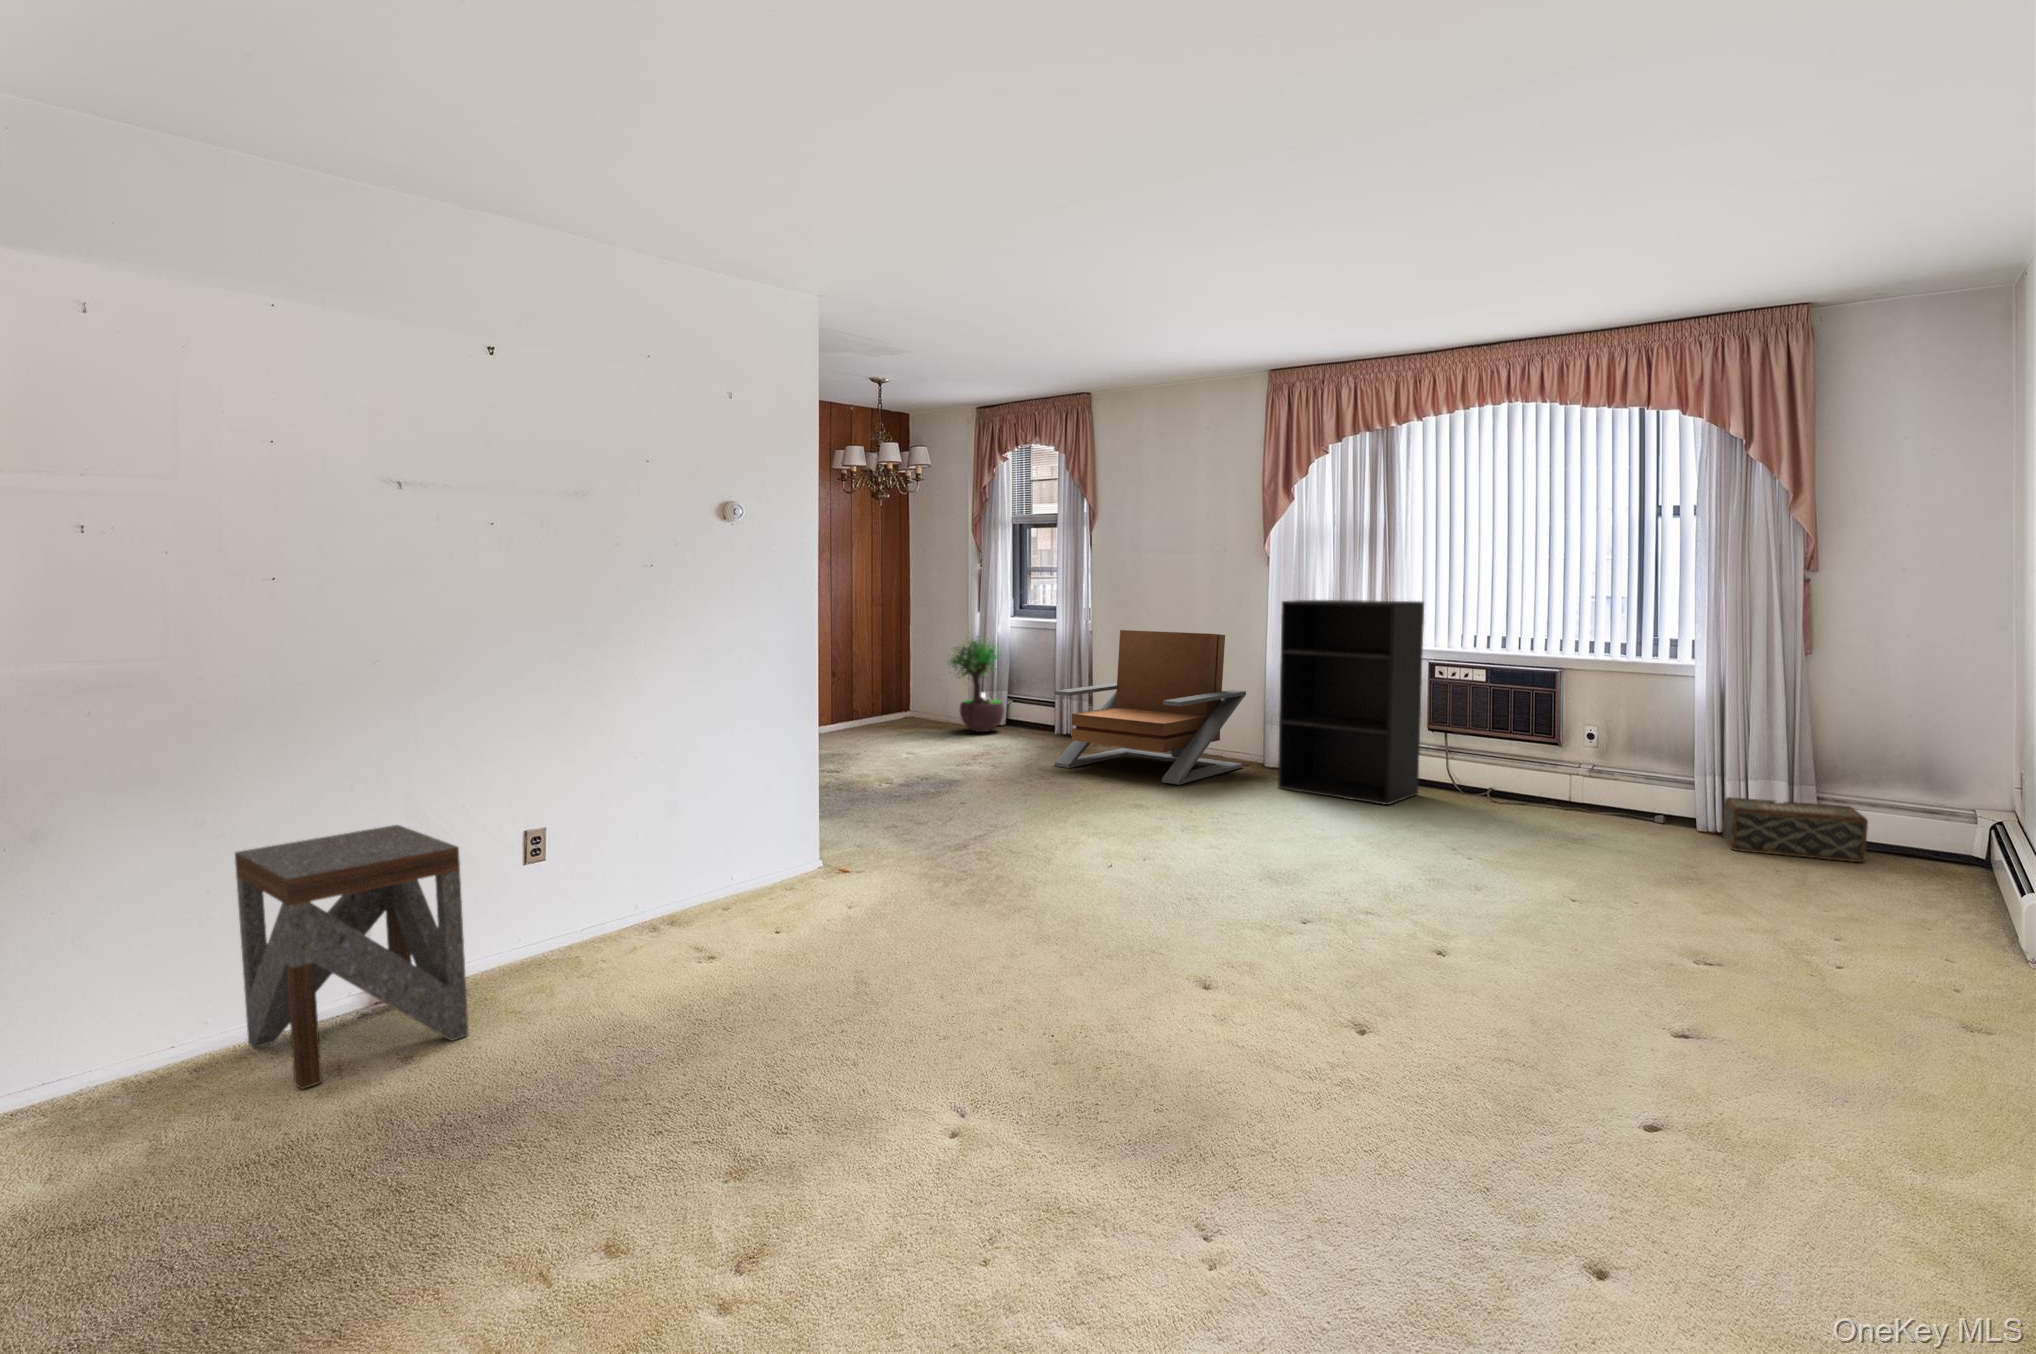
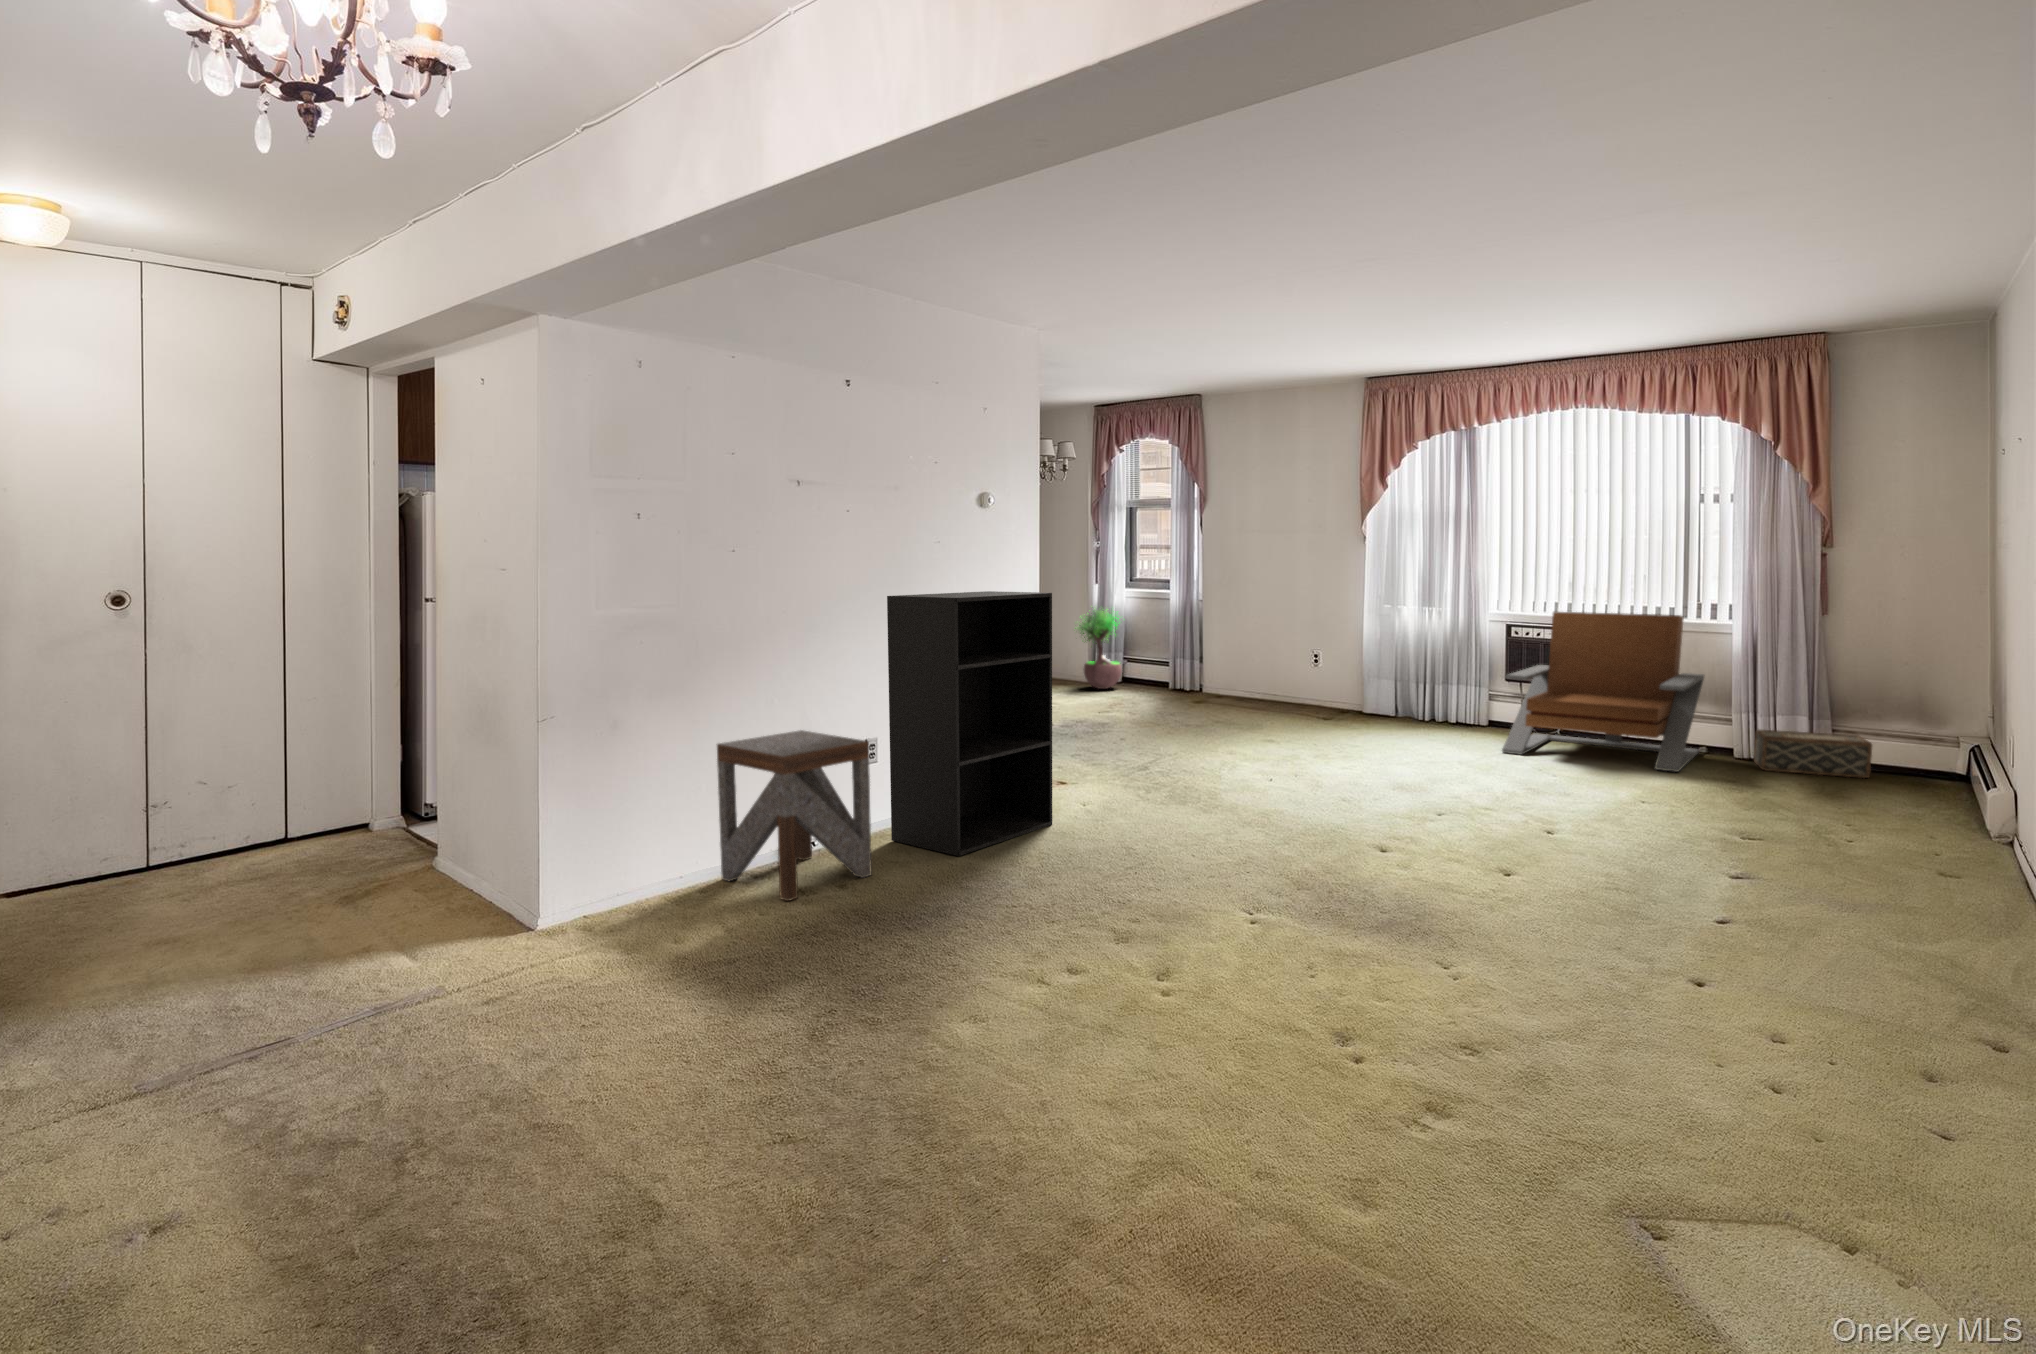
bookshelf: present [1278,600,1424,805] -> present [887,591,1052,856]
lounge chair: present [1055,630,1246,785] -> present [1502,612,1704,772]

